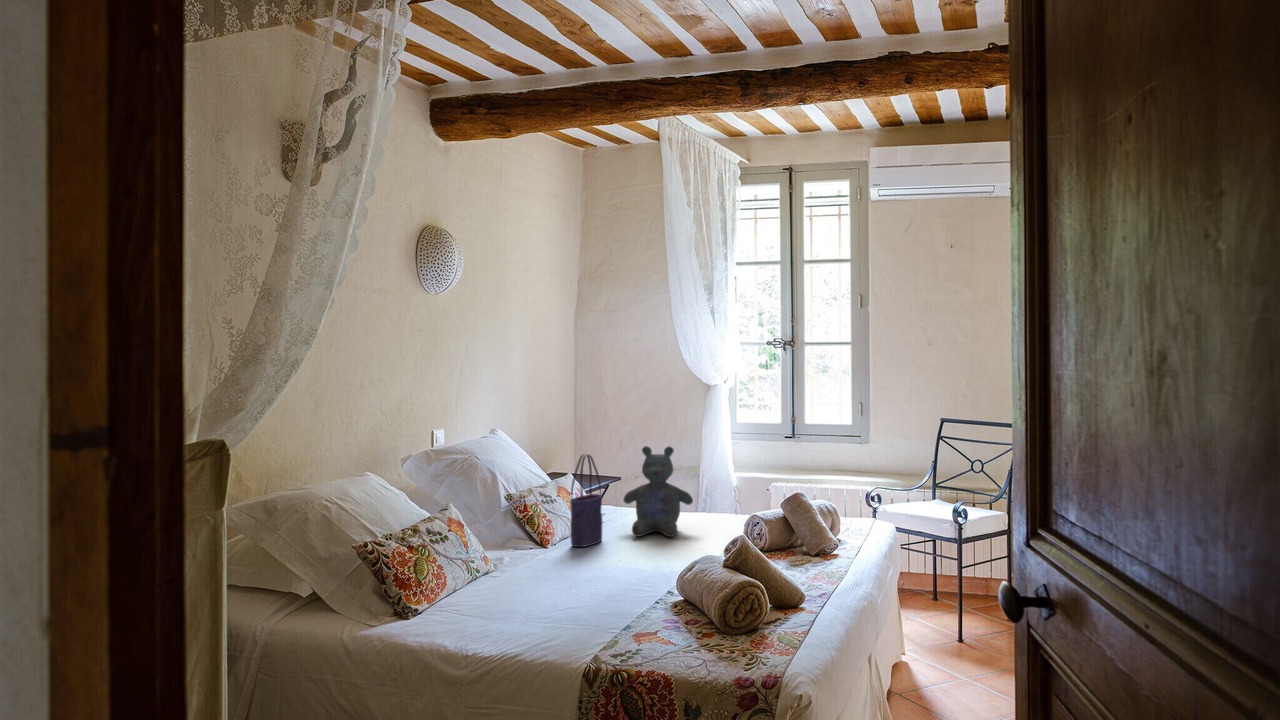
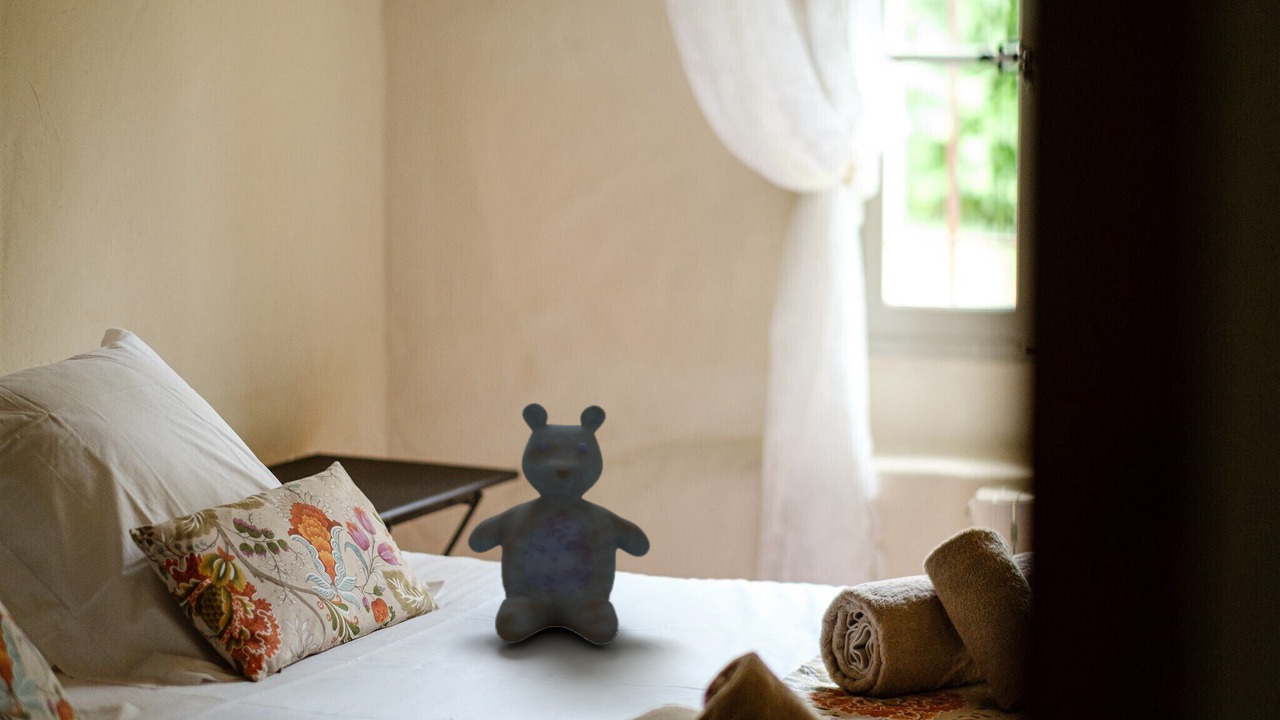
tote bag: present [570,454,602,547] -> none [327,415,418,683]

